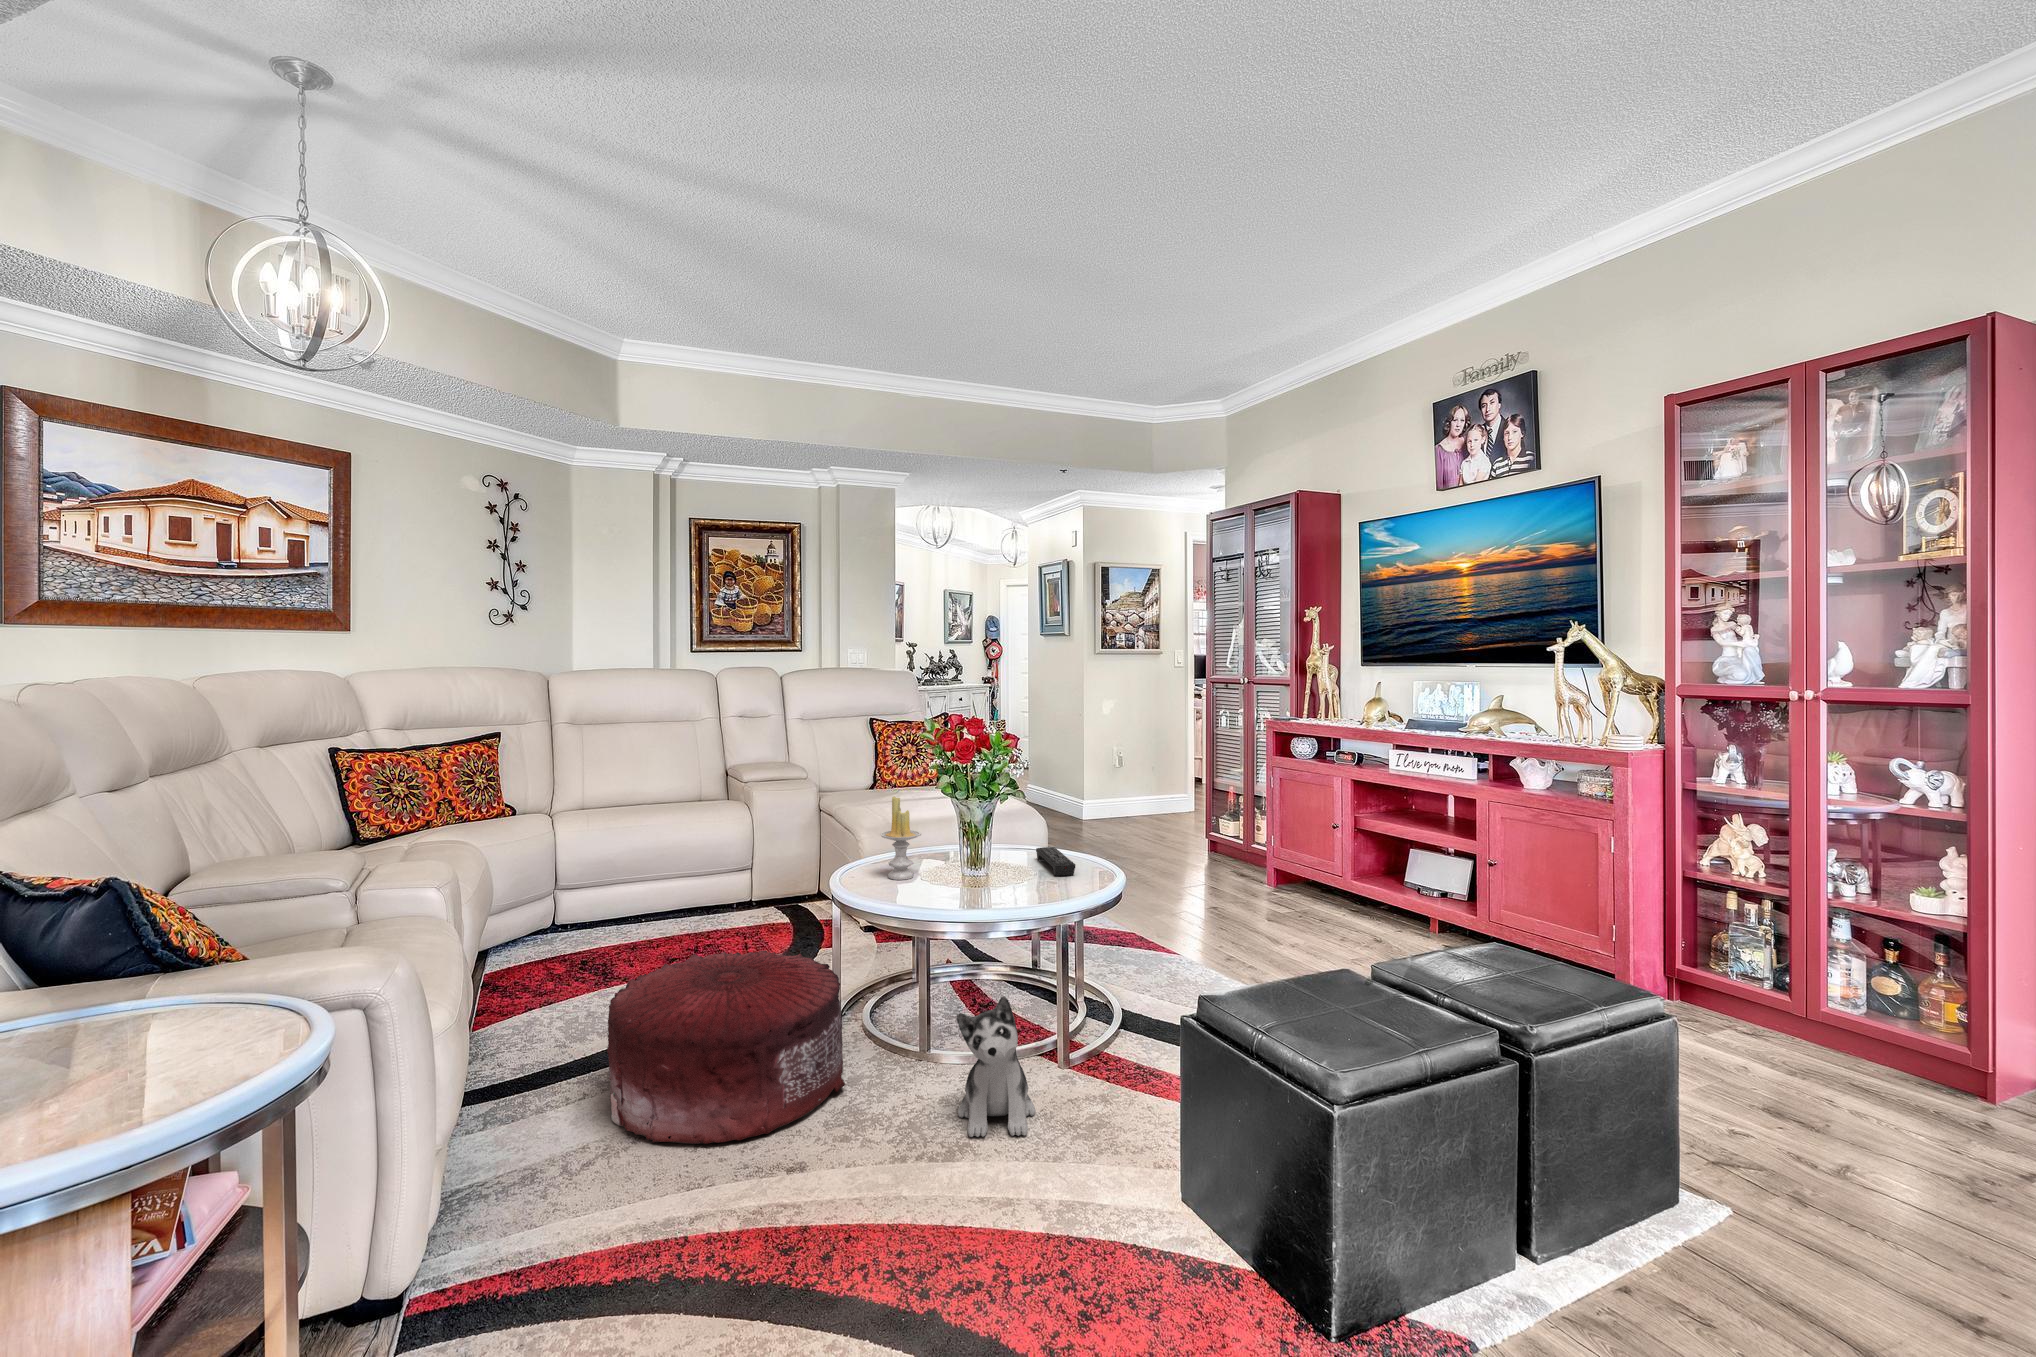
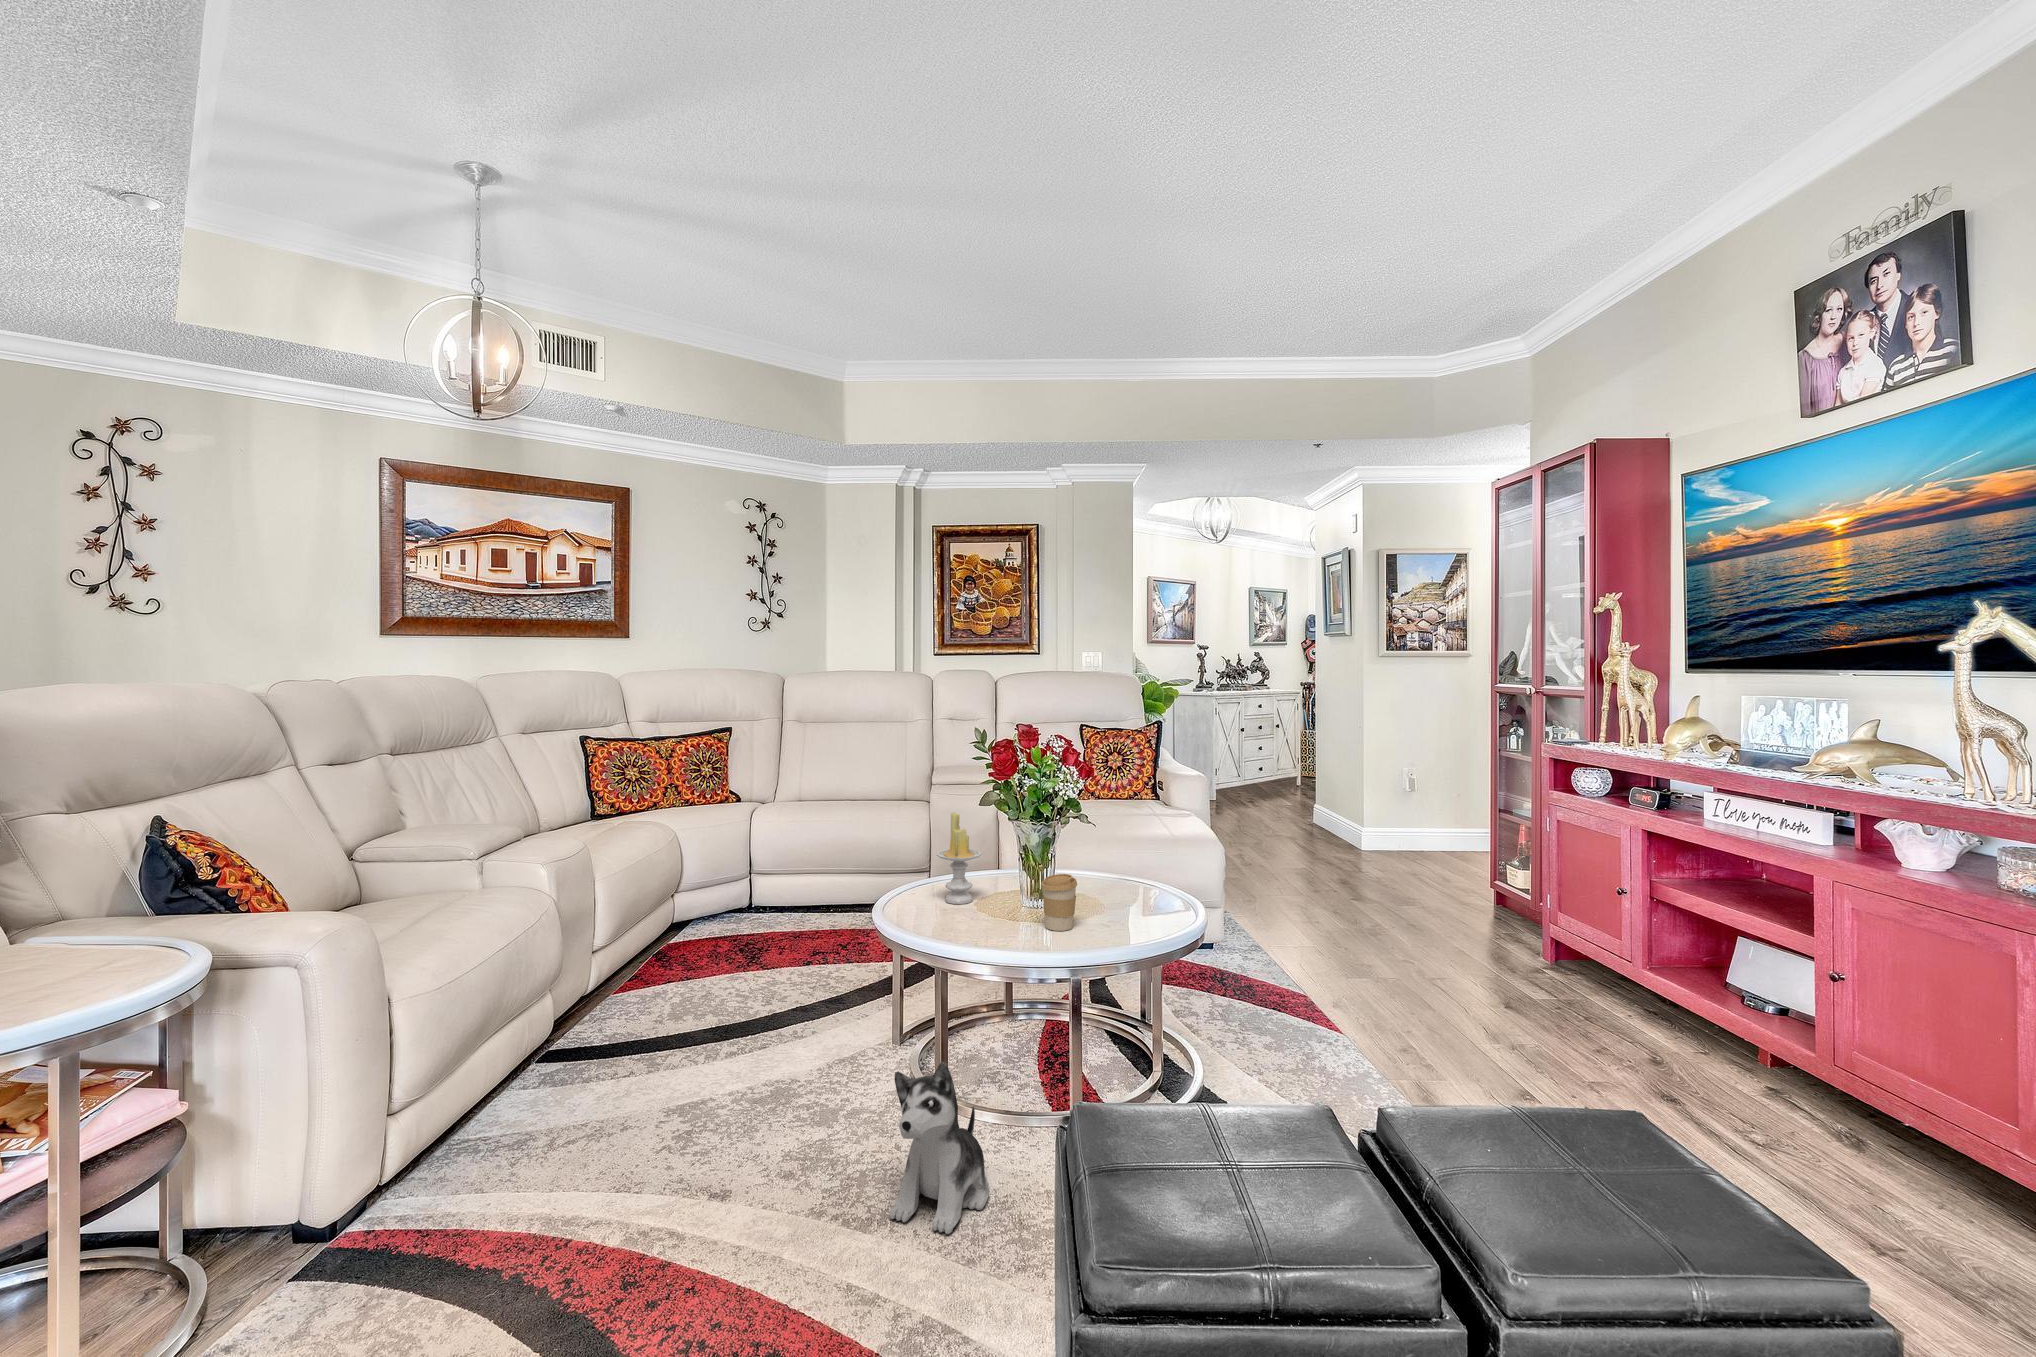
coffee cup: none [1001,840,1032,888] -> present [1041,874,1077,931]
remote control: present [1036,847,1075,876] -> none [1116,884,1149,923]
pouf: present [607,950,845,1144] -> none [606,955,847,1159]

